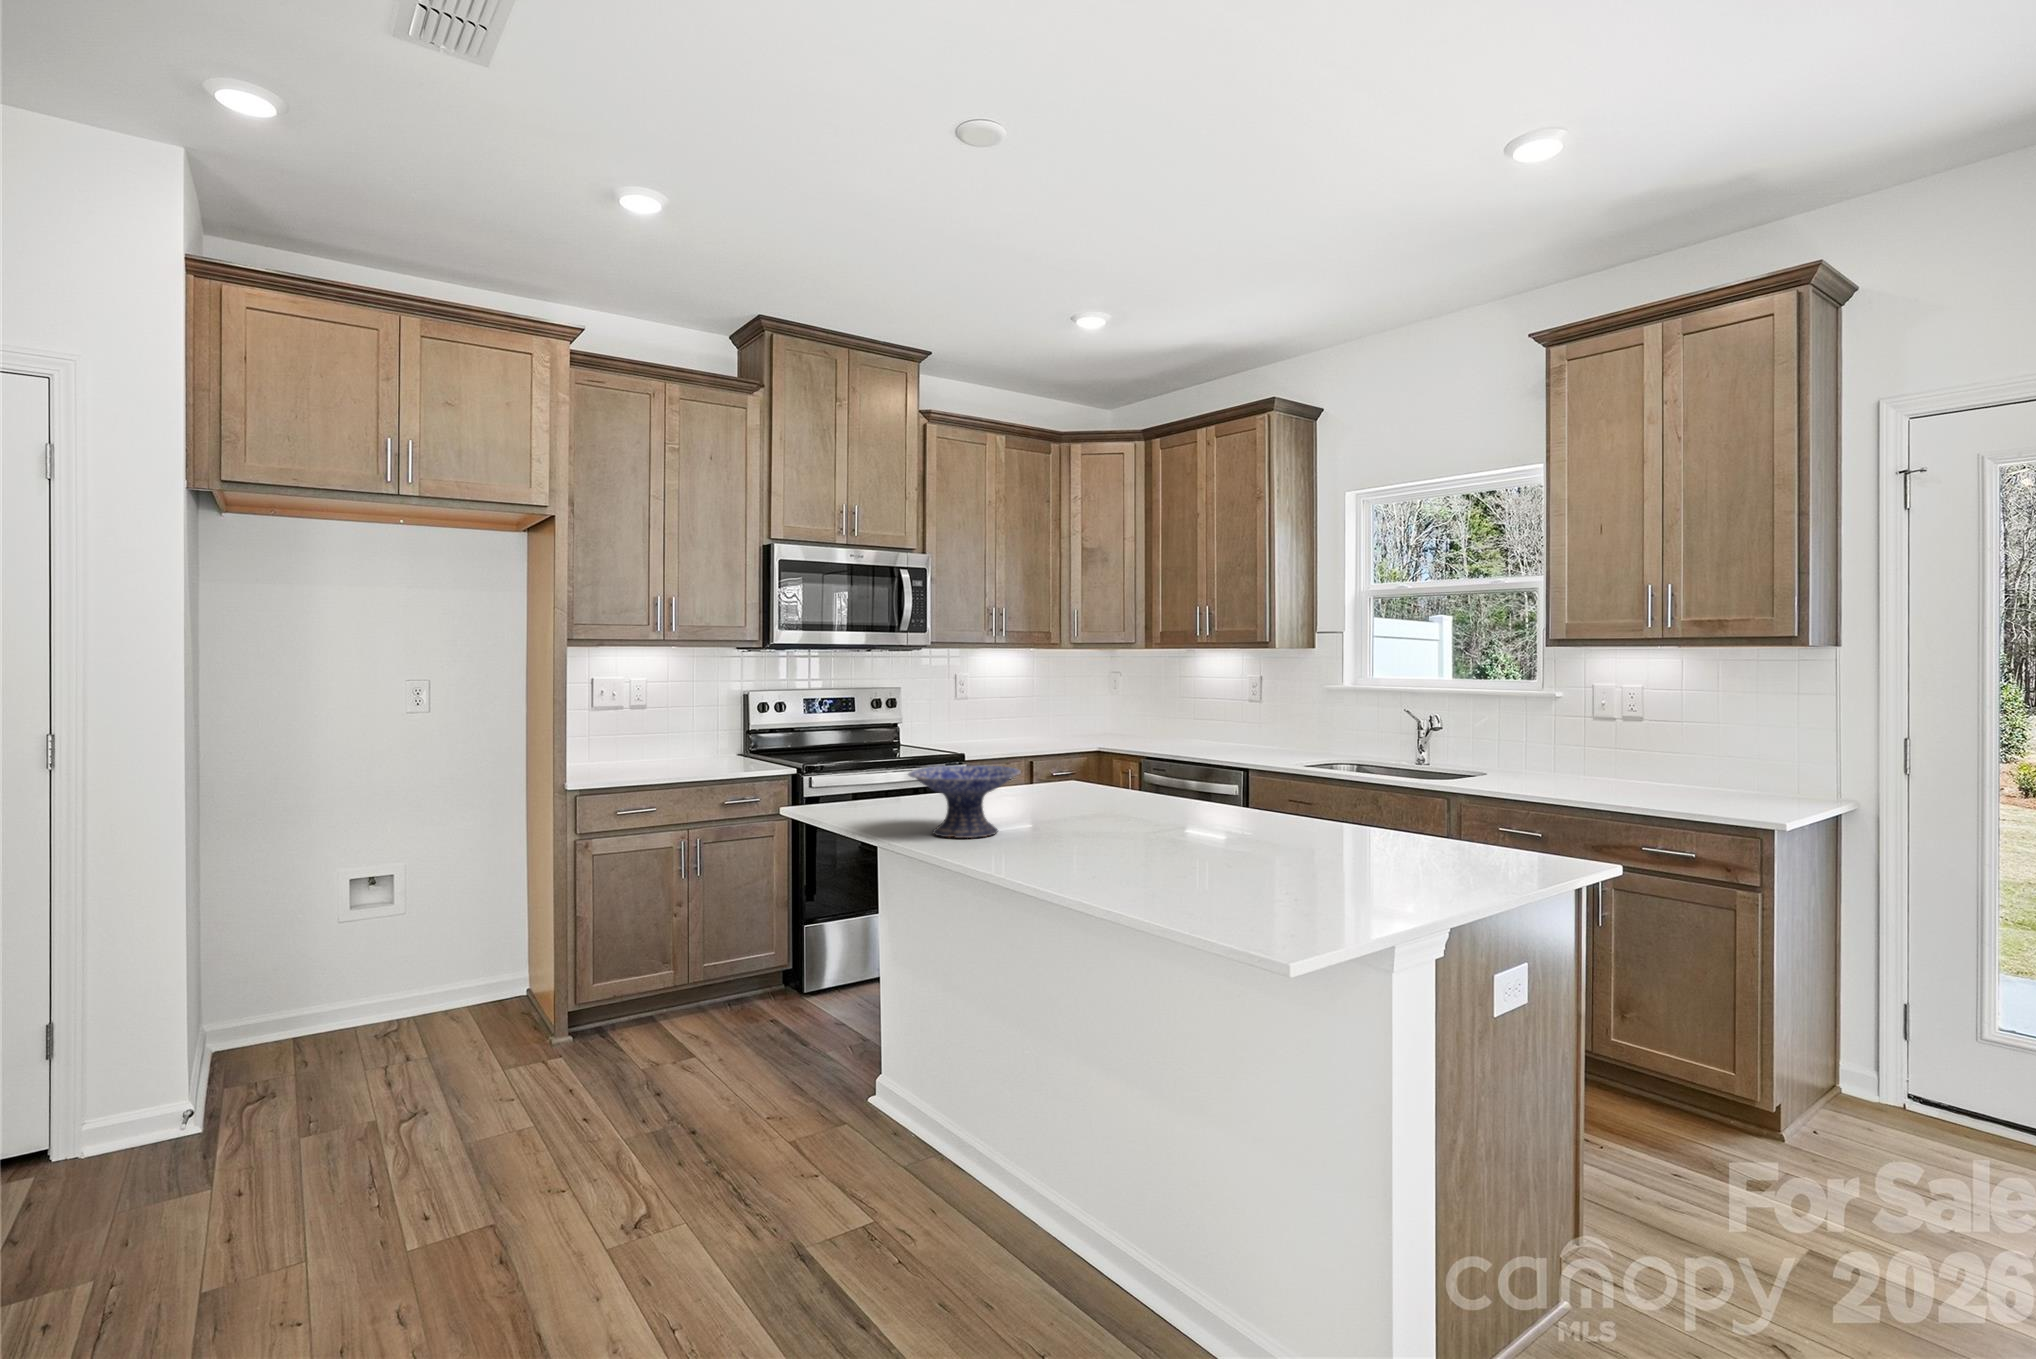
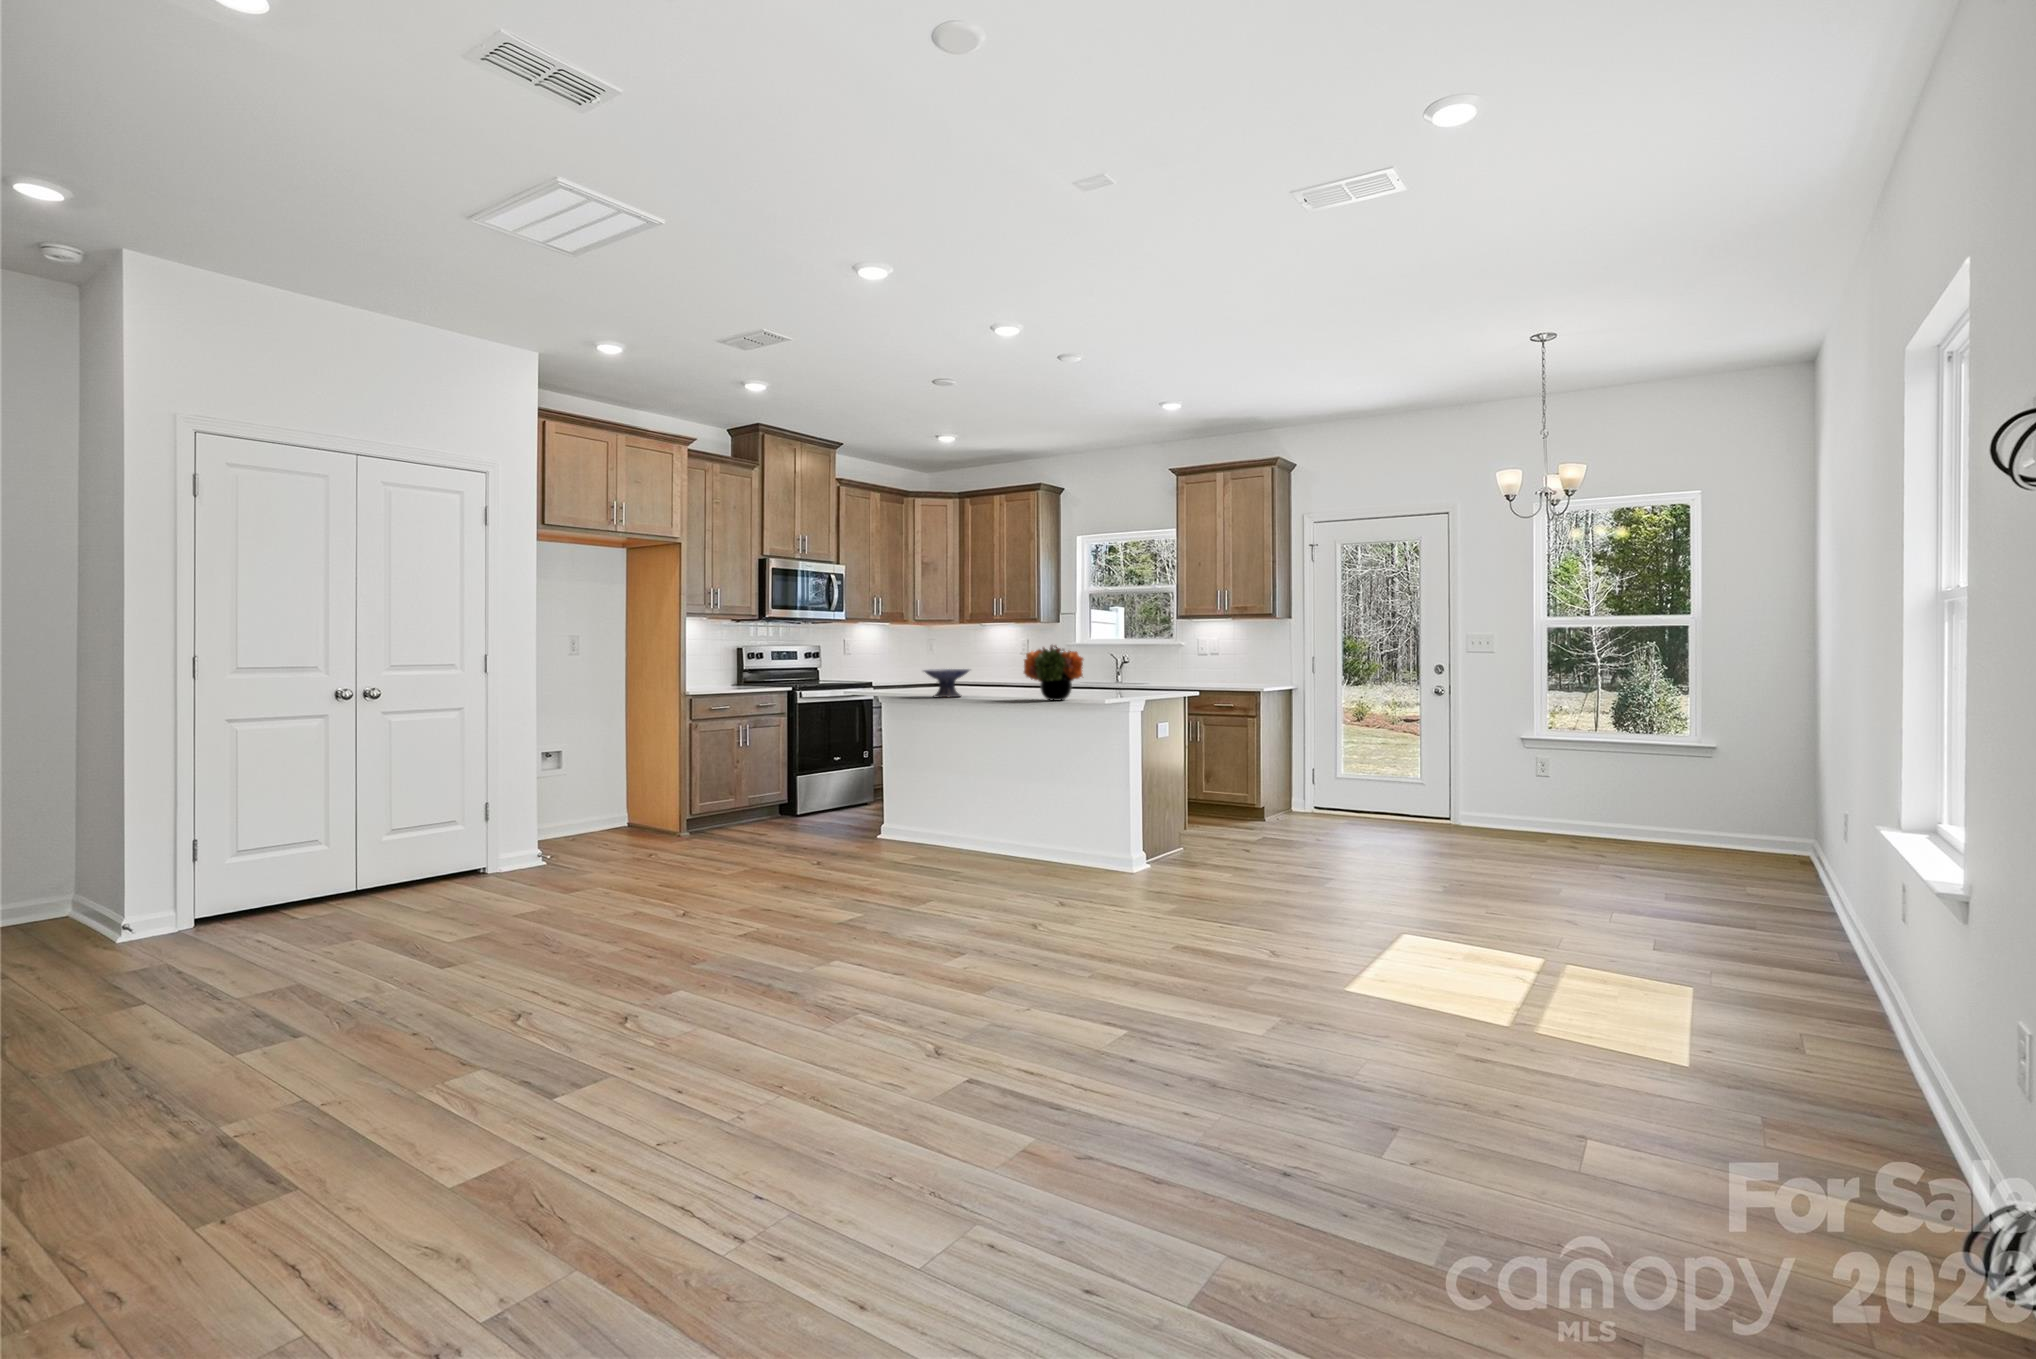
flower arrangement: none [1081,734,1257,892] -> present [1024,645,1083,701]

